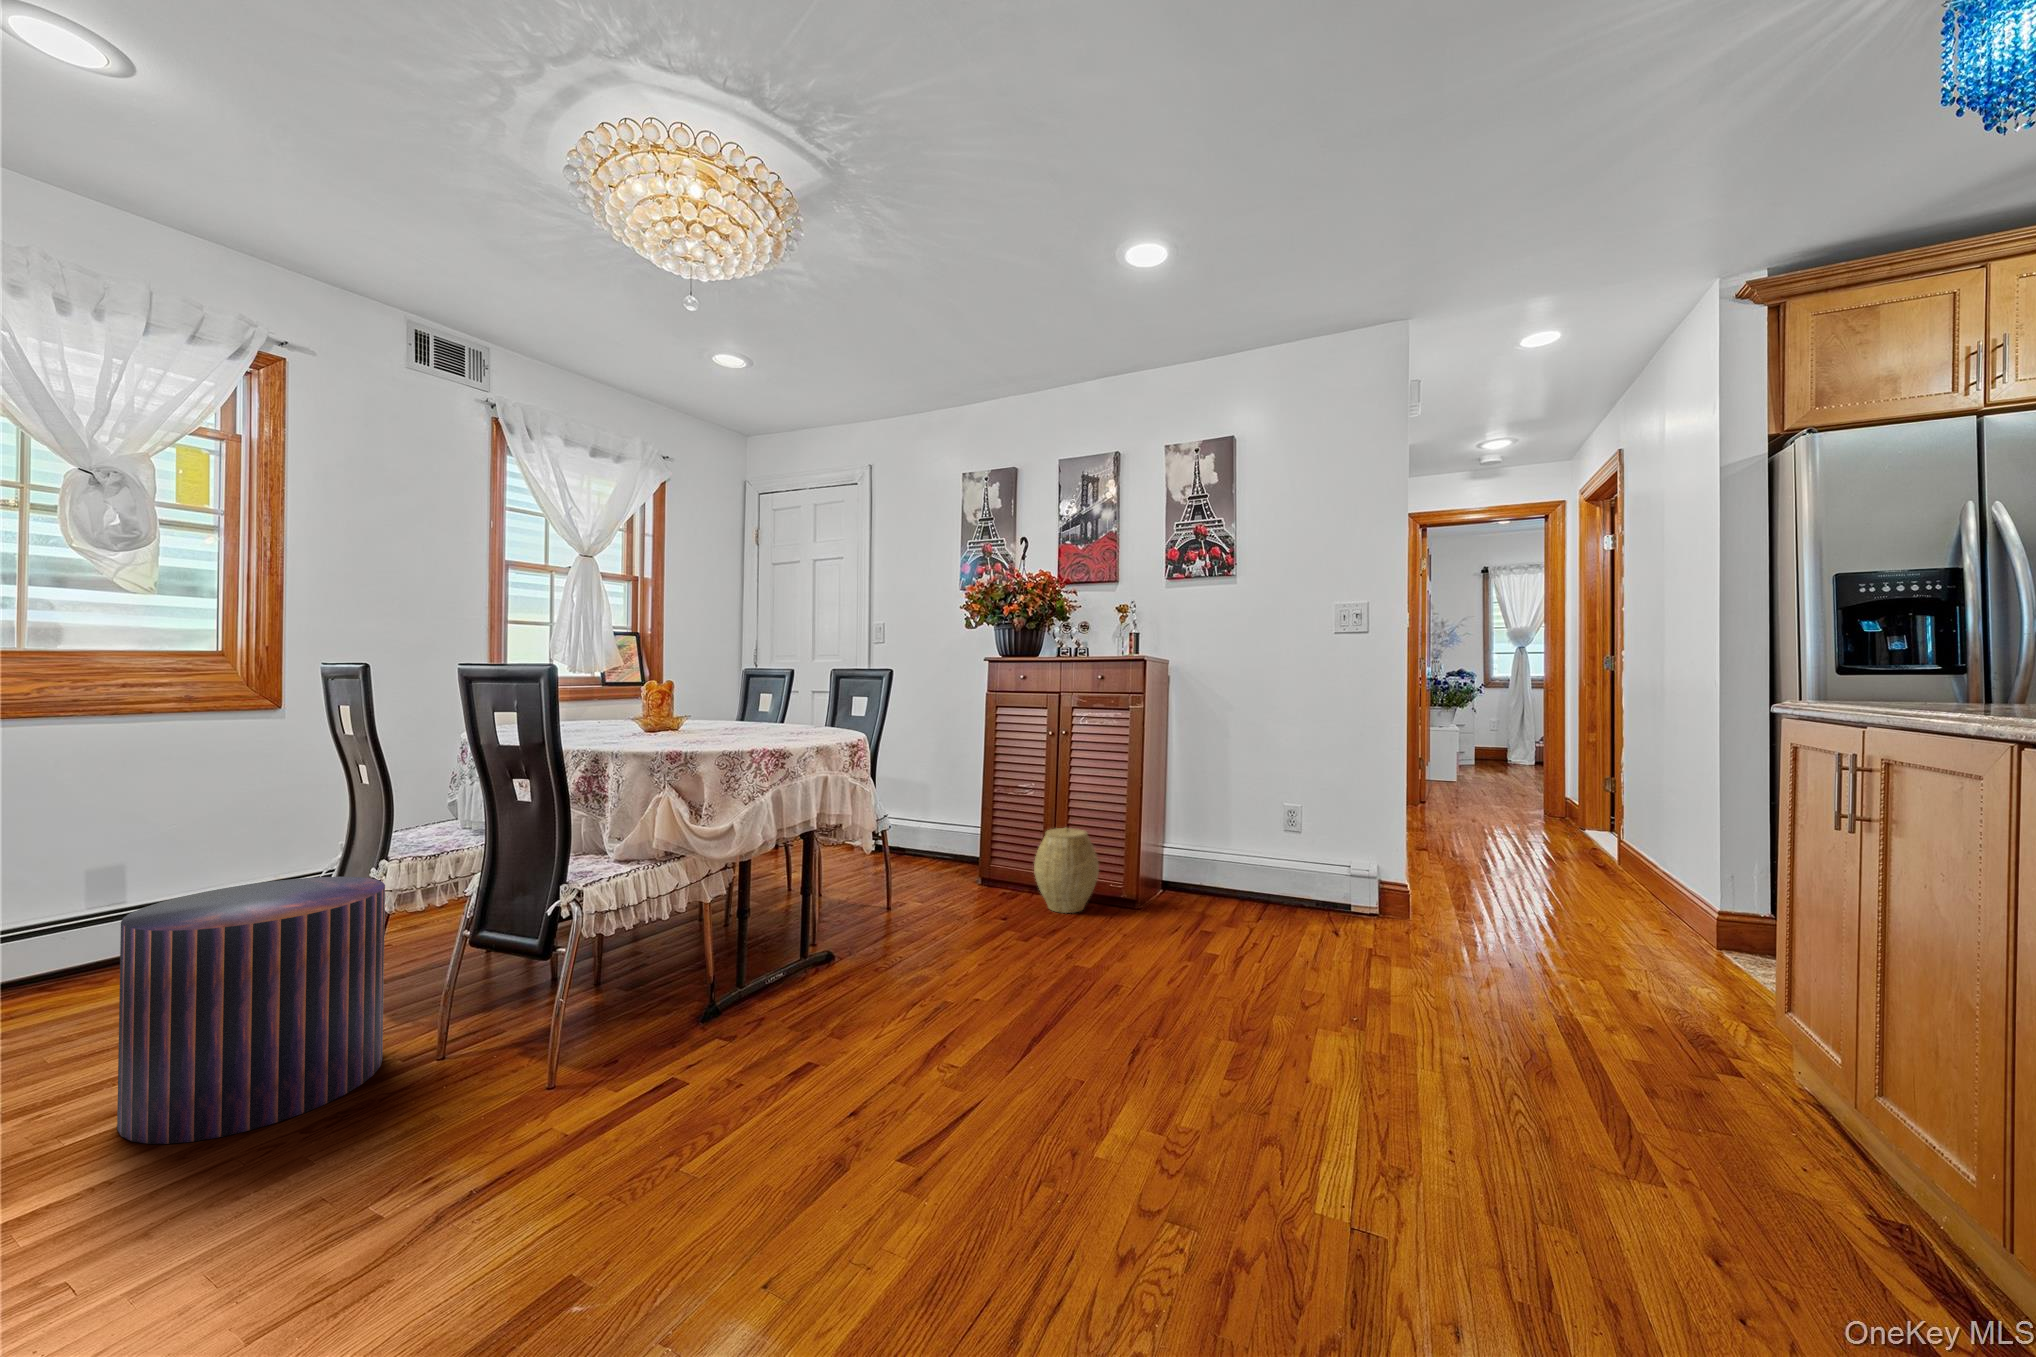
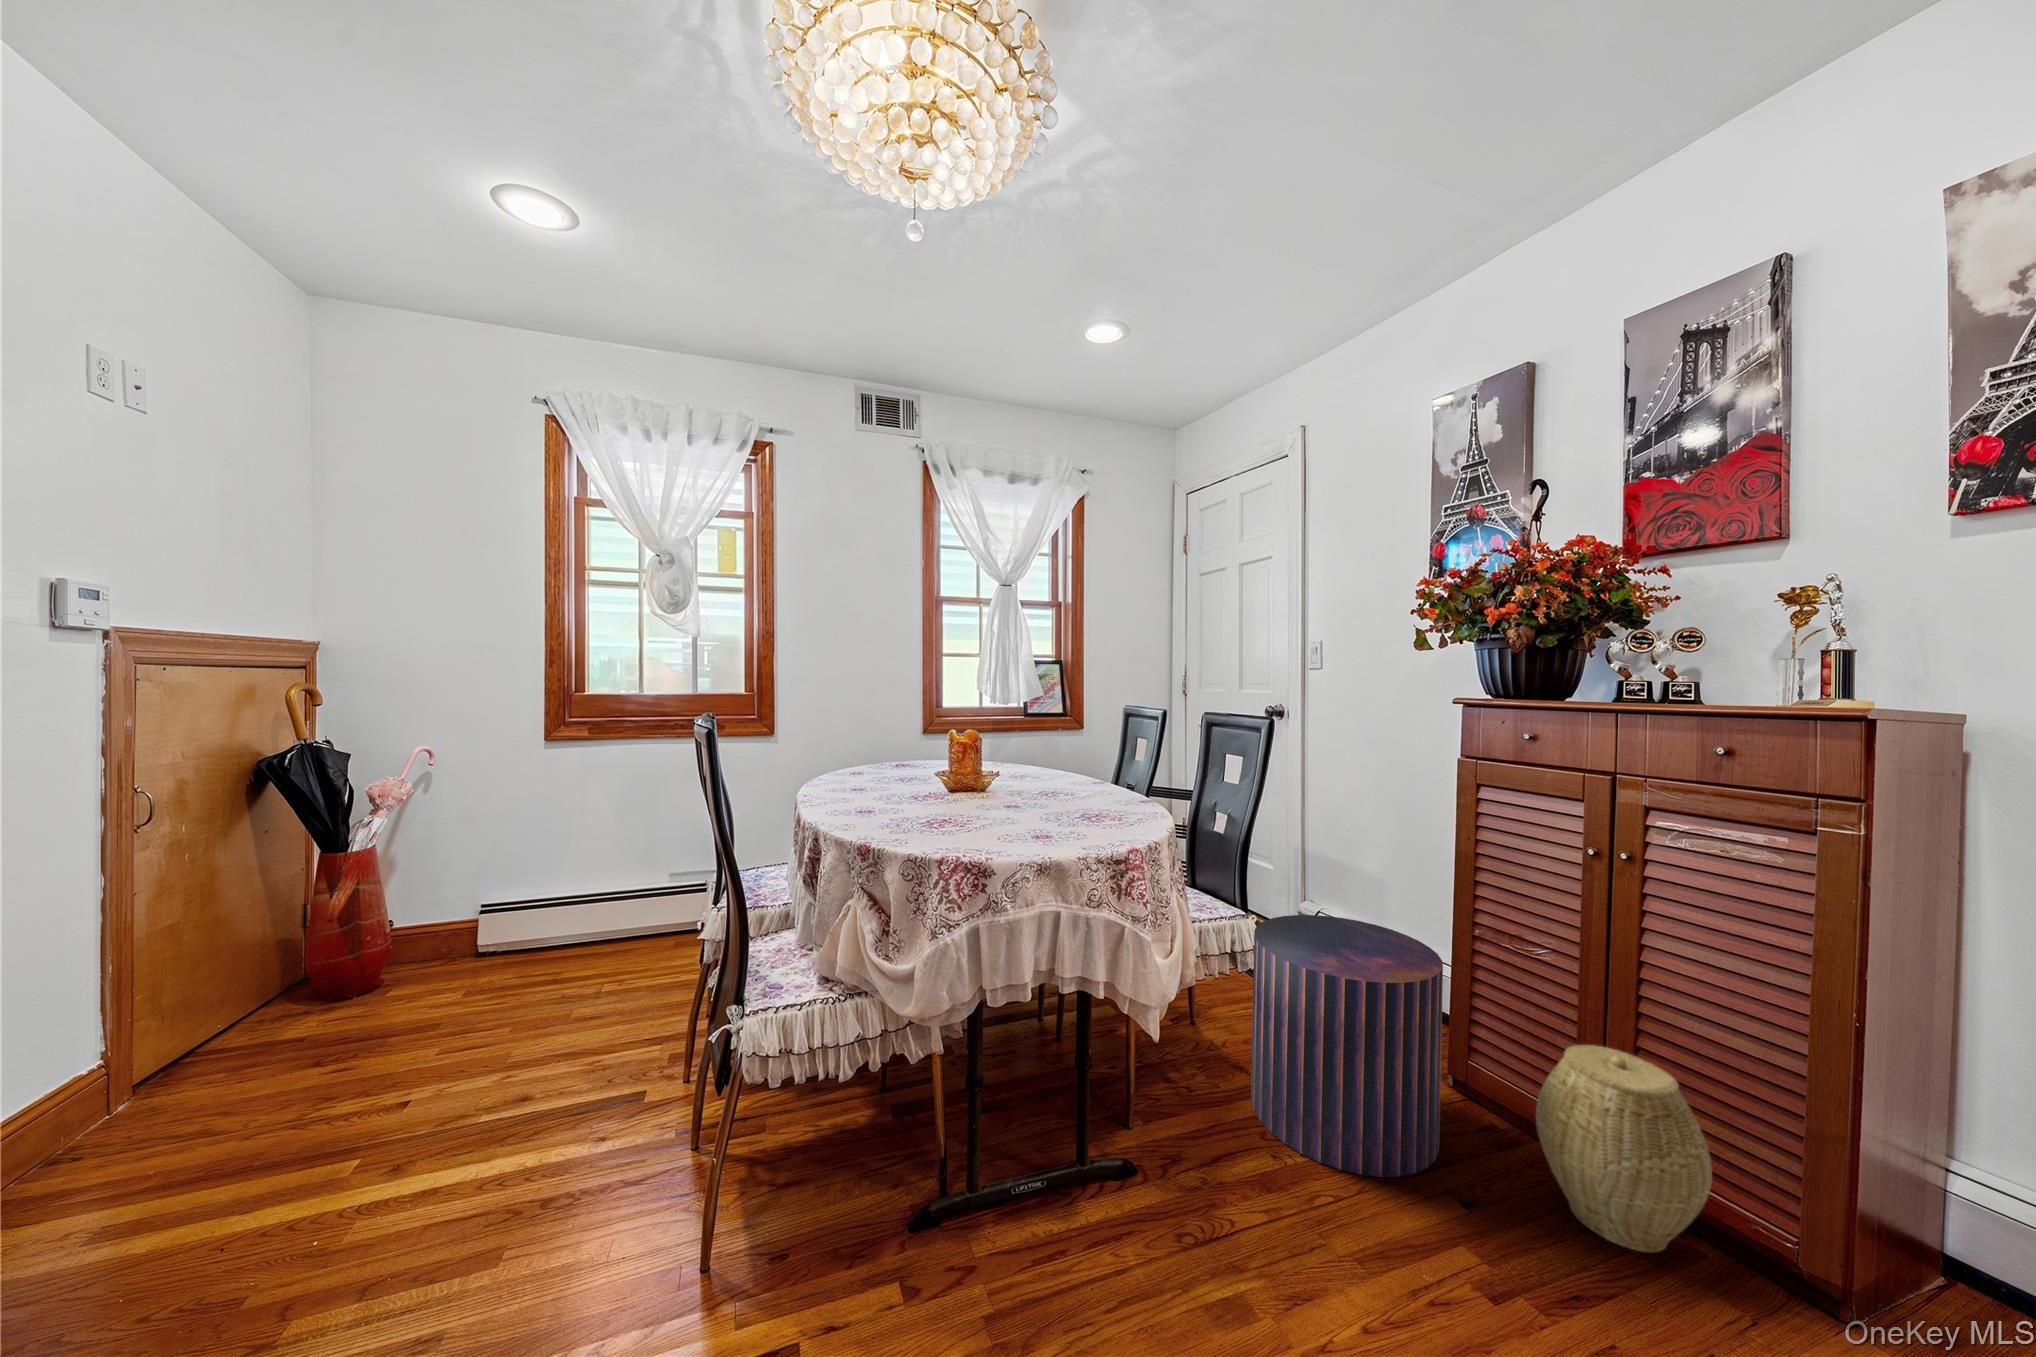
pouf: present [117,877,385,1144] -> present [1251,915,1443,1177]

